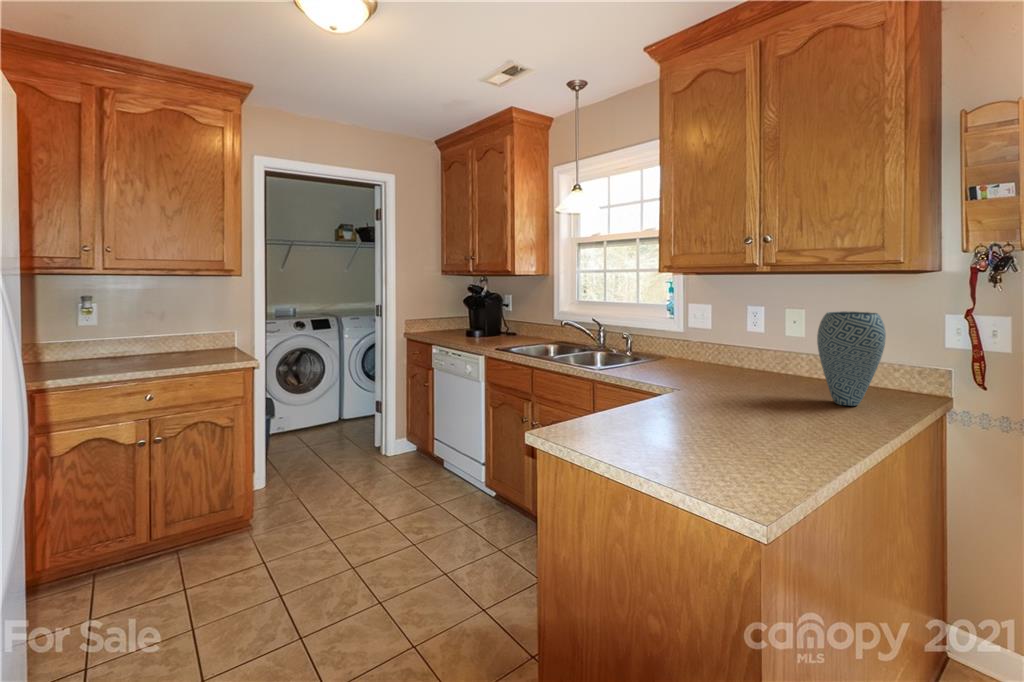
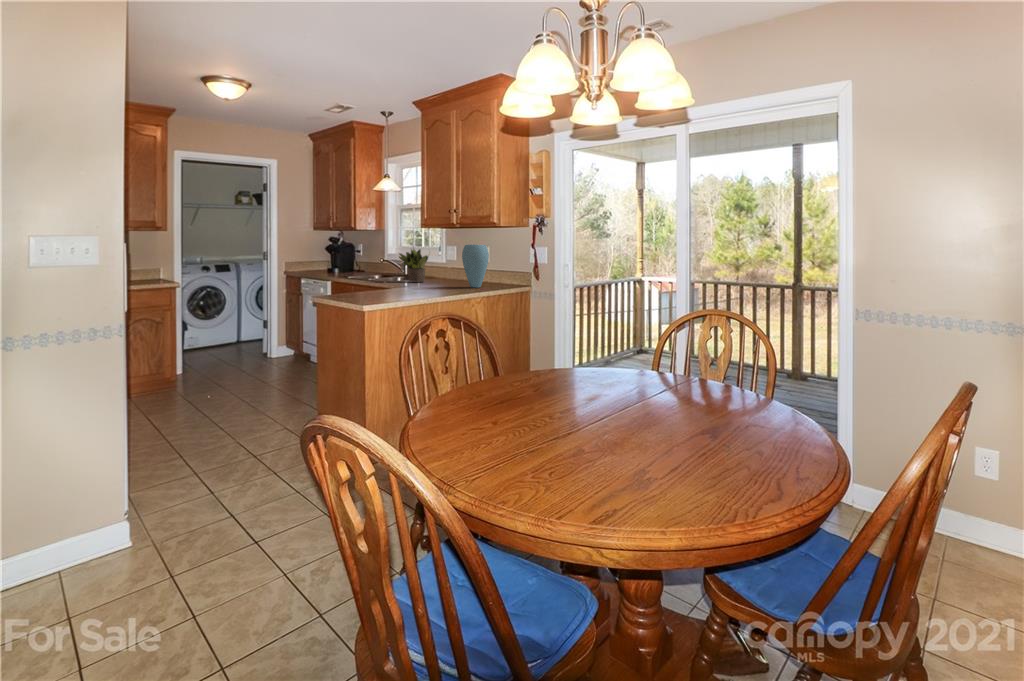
potted plant: none [623,306,686,372] -> present [399,249,428,282]

